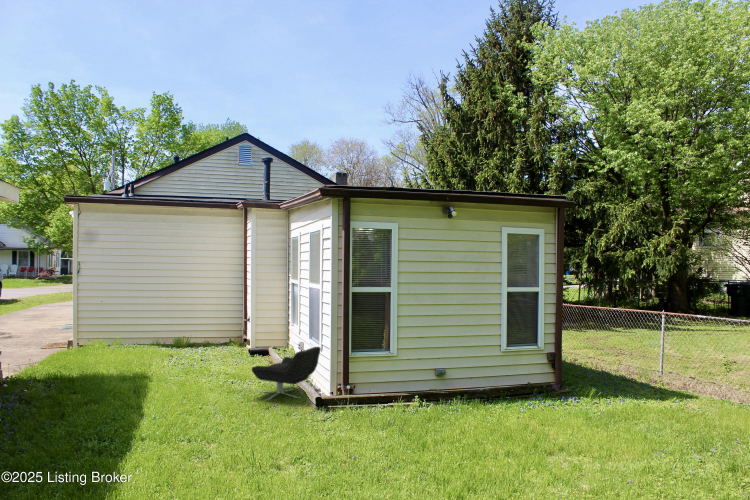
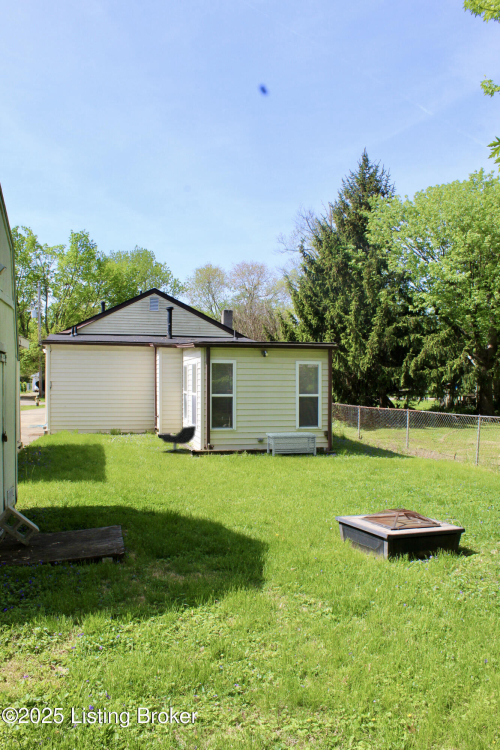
storage bench: none [451,355,552,409] -> present [266,432,317,456]

